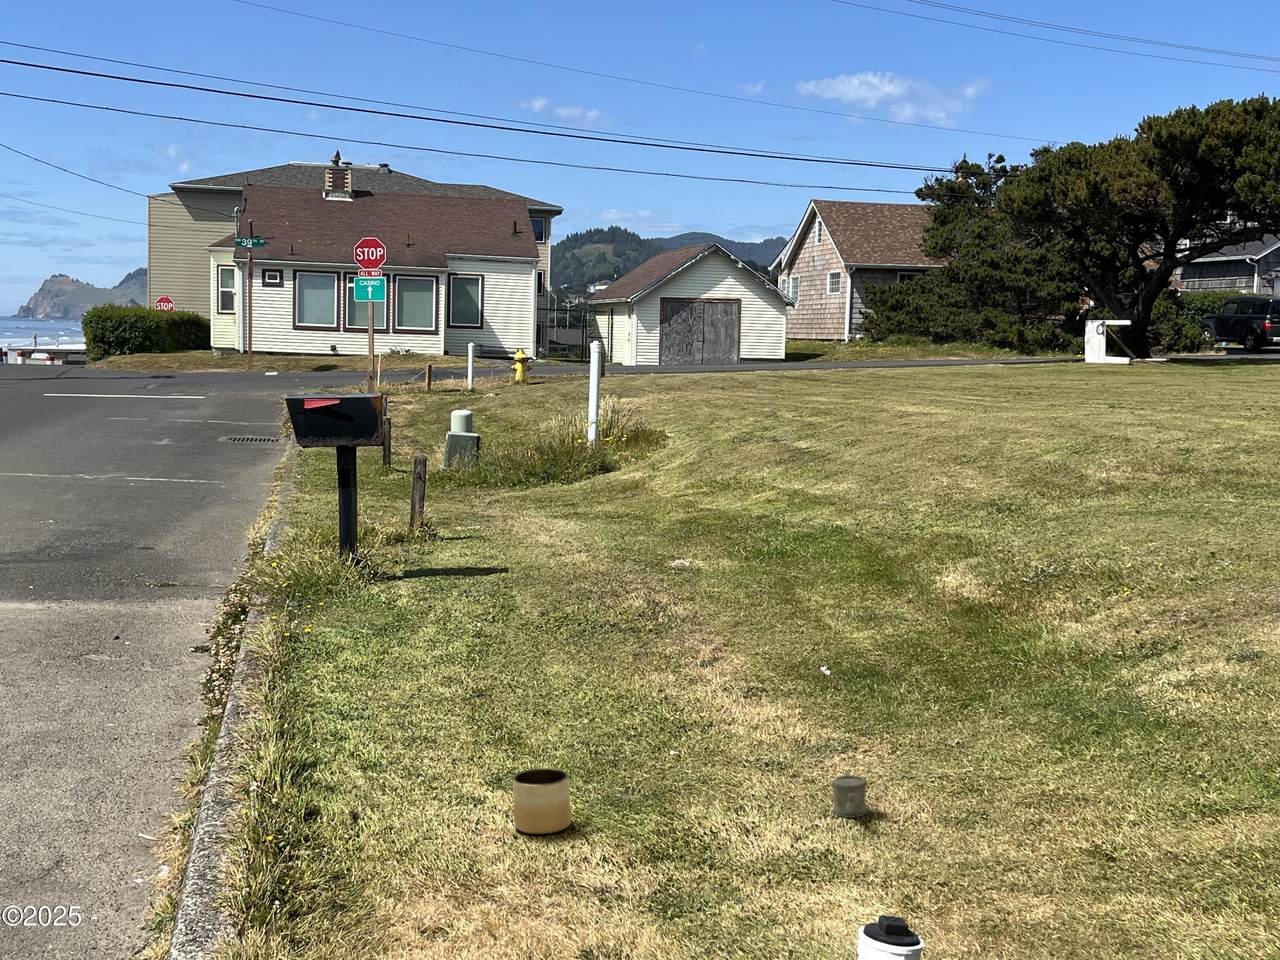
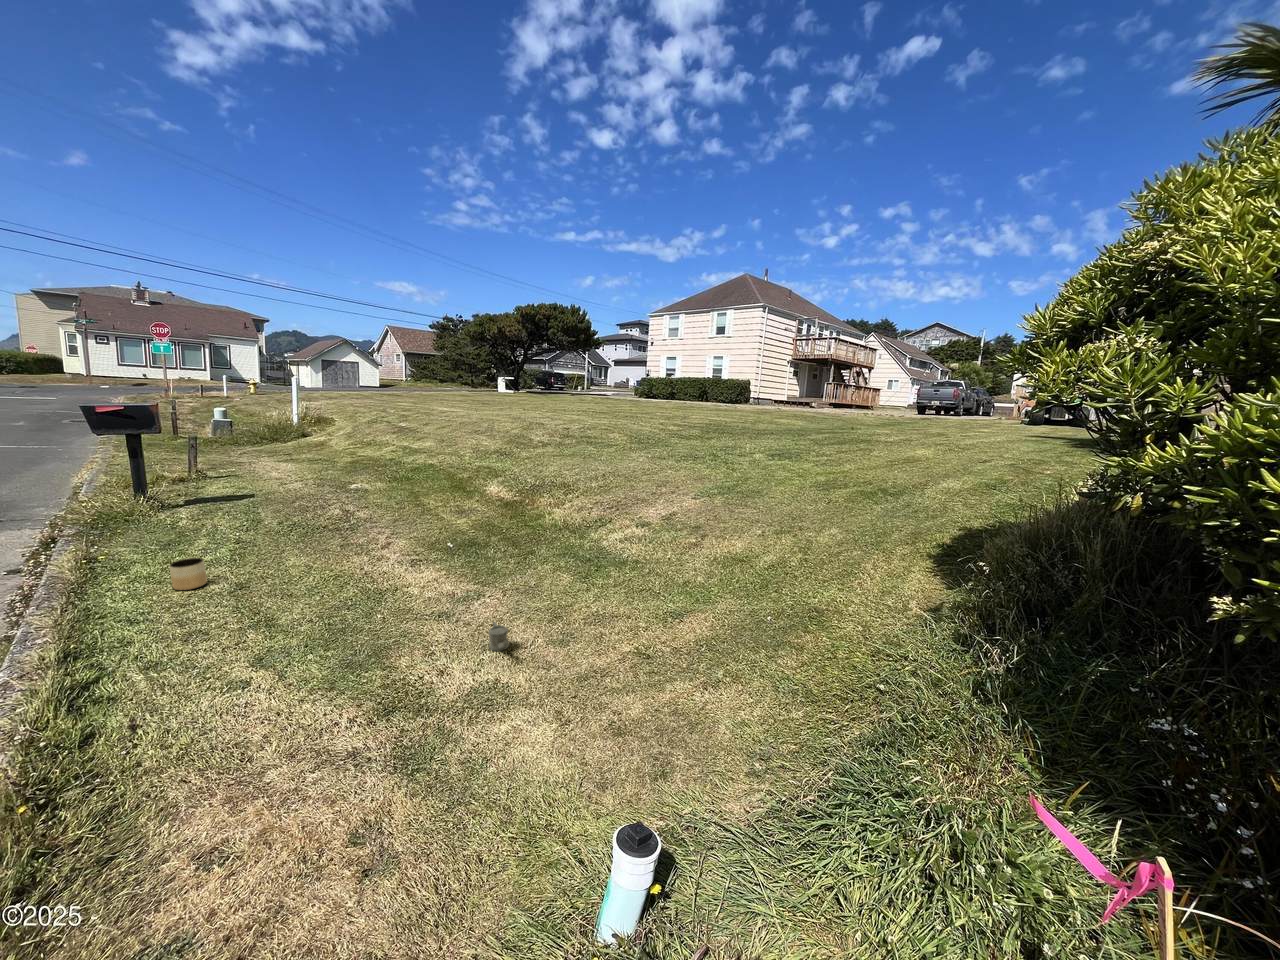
planter: present [513,768,571,835] -> present [169,558,207,590]

